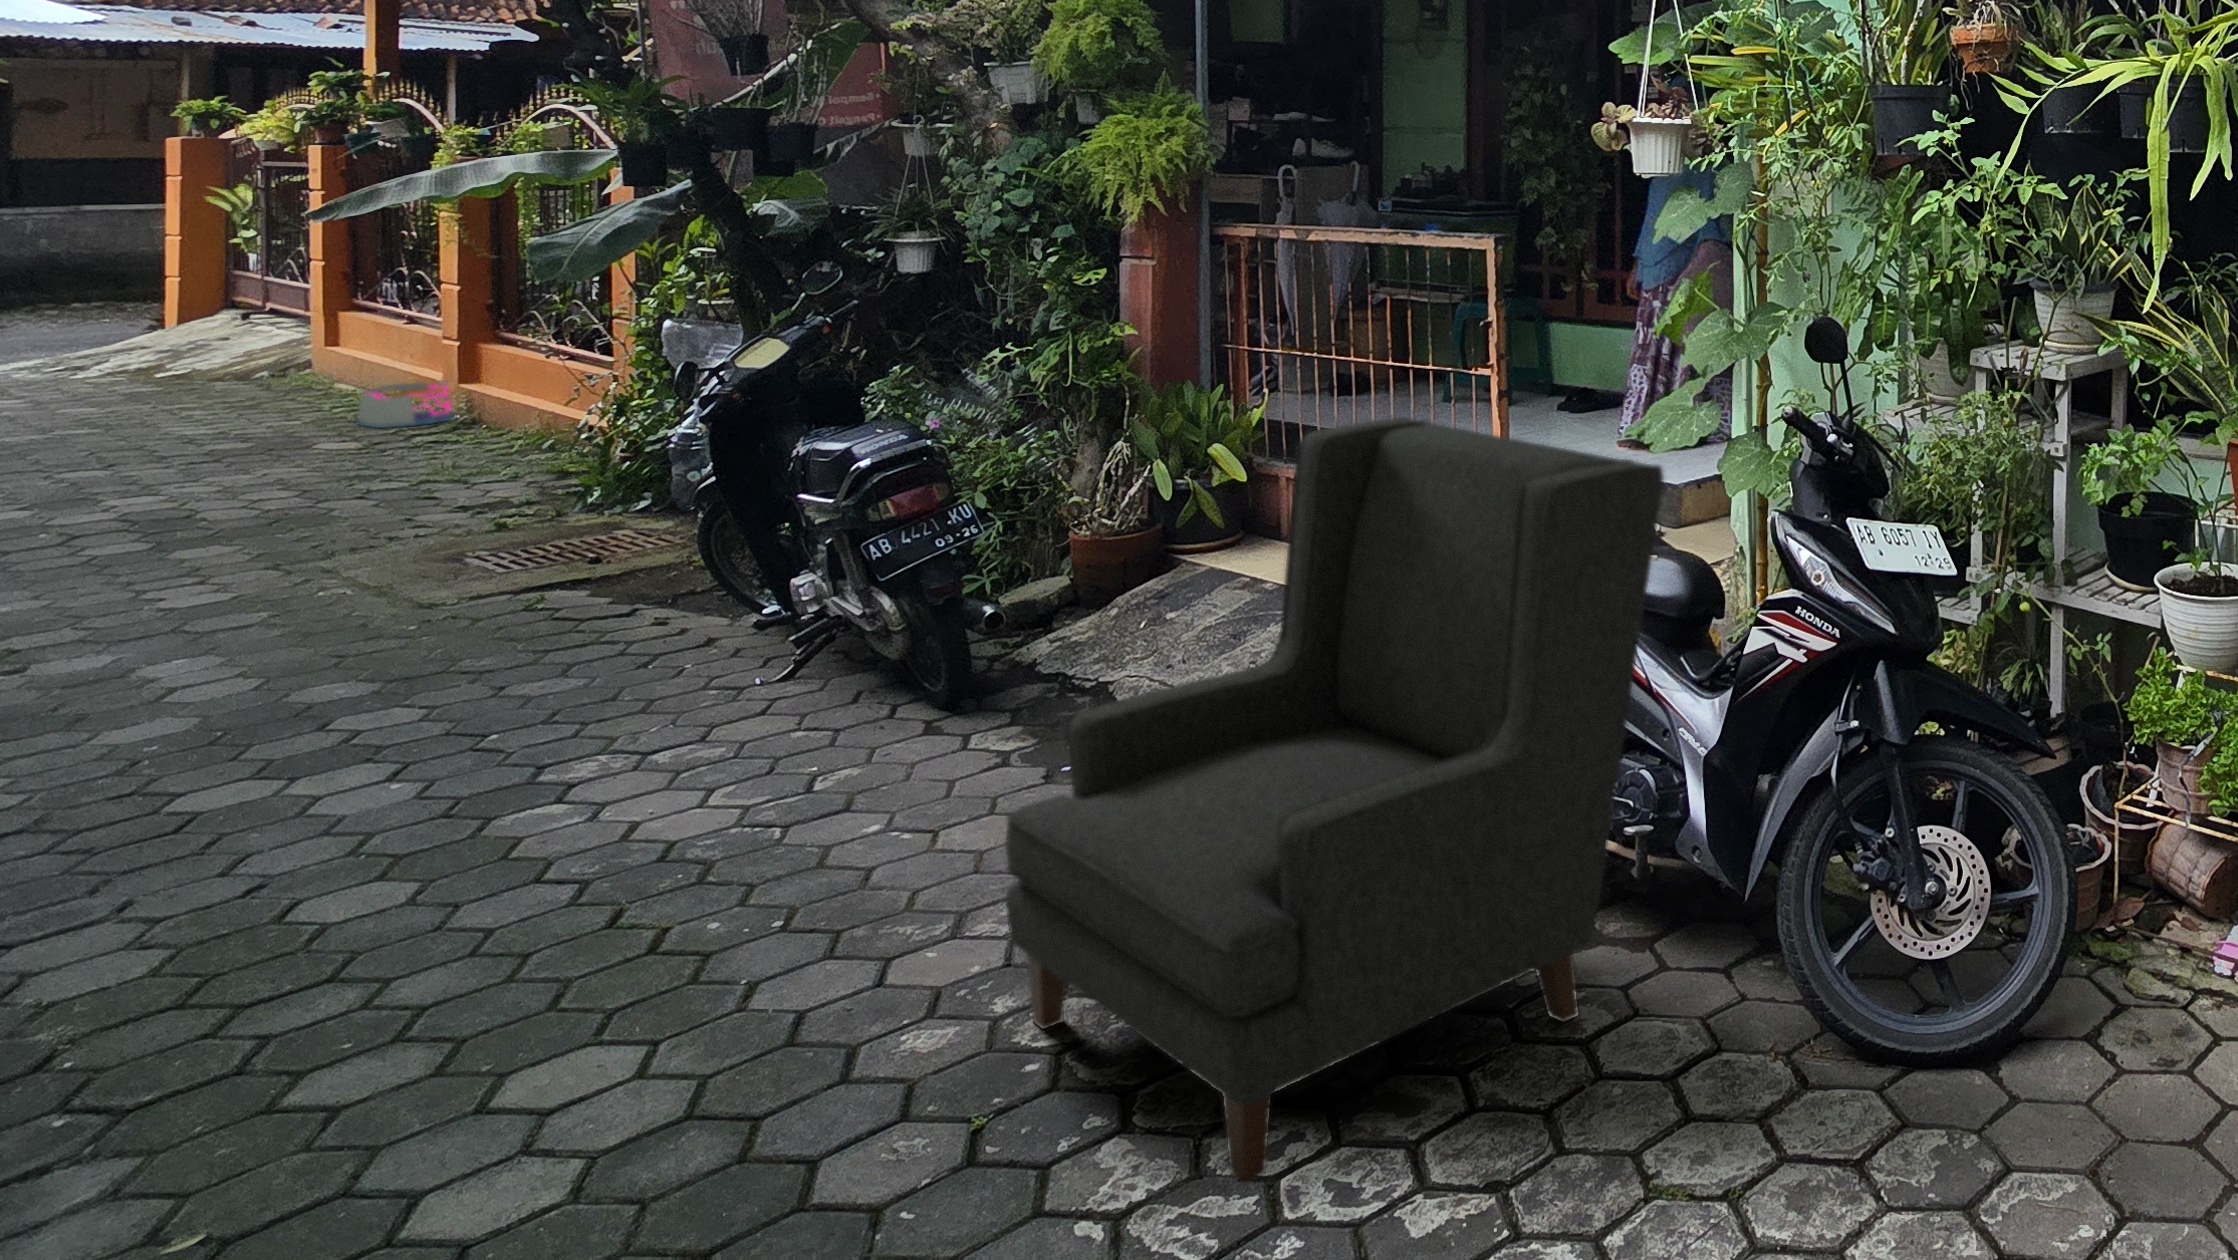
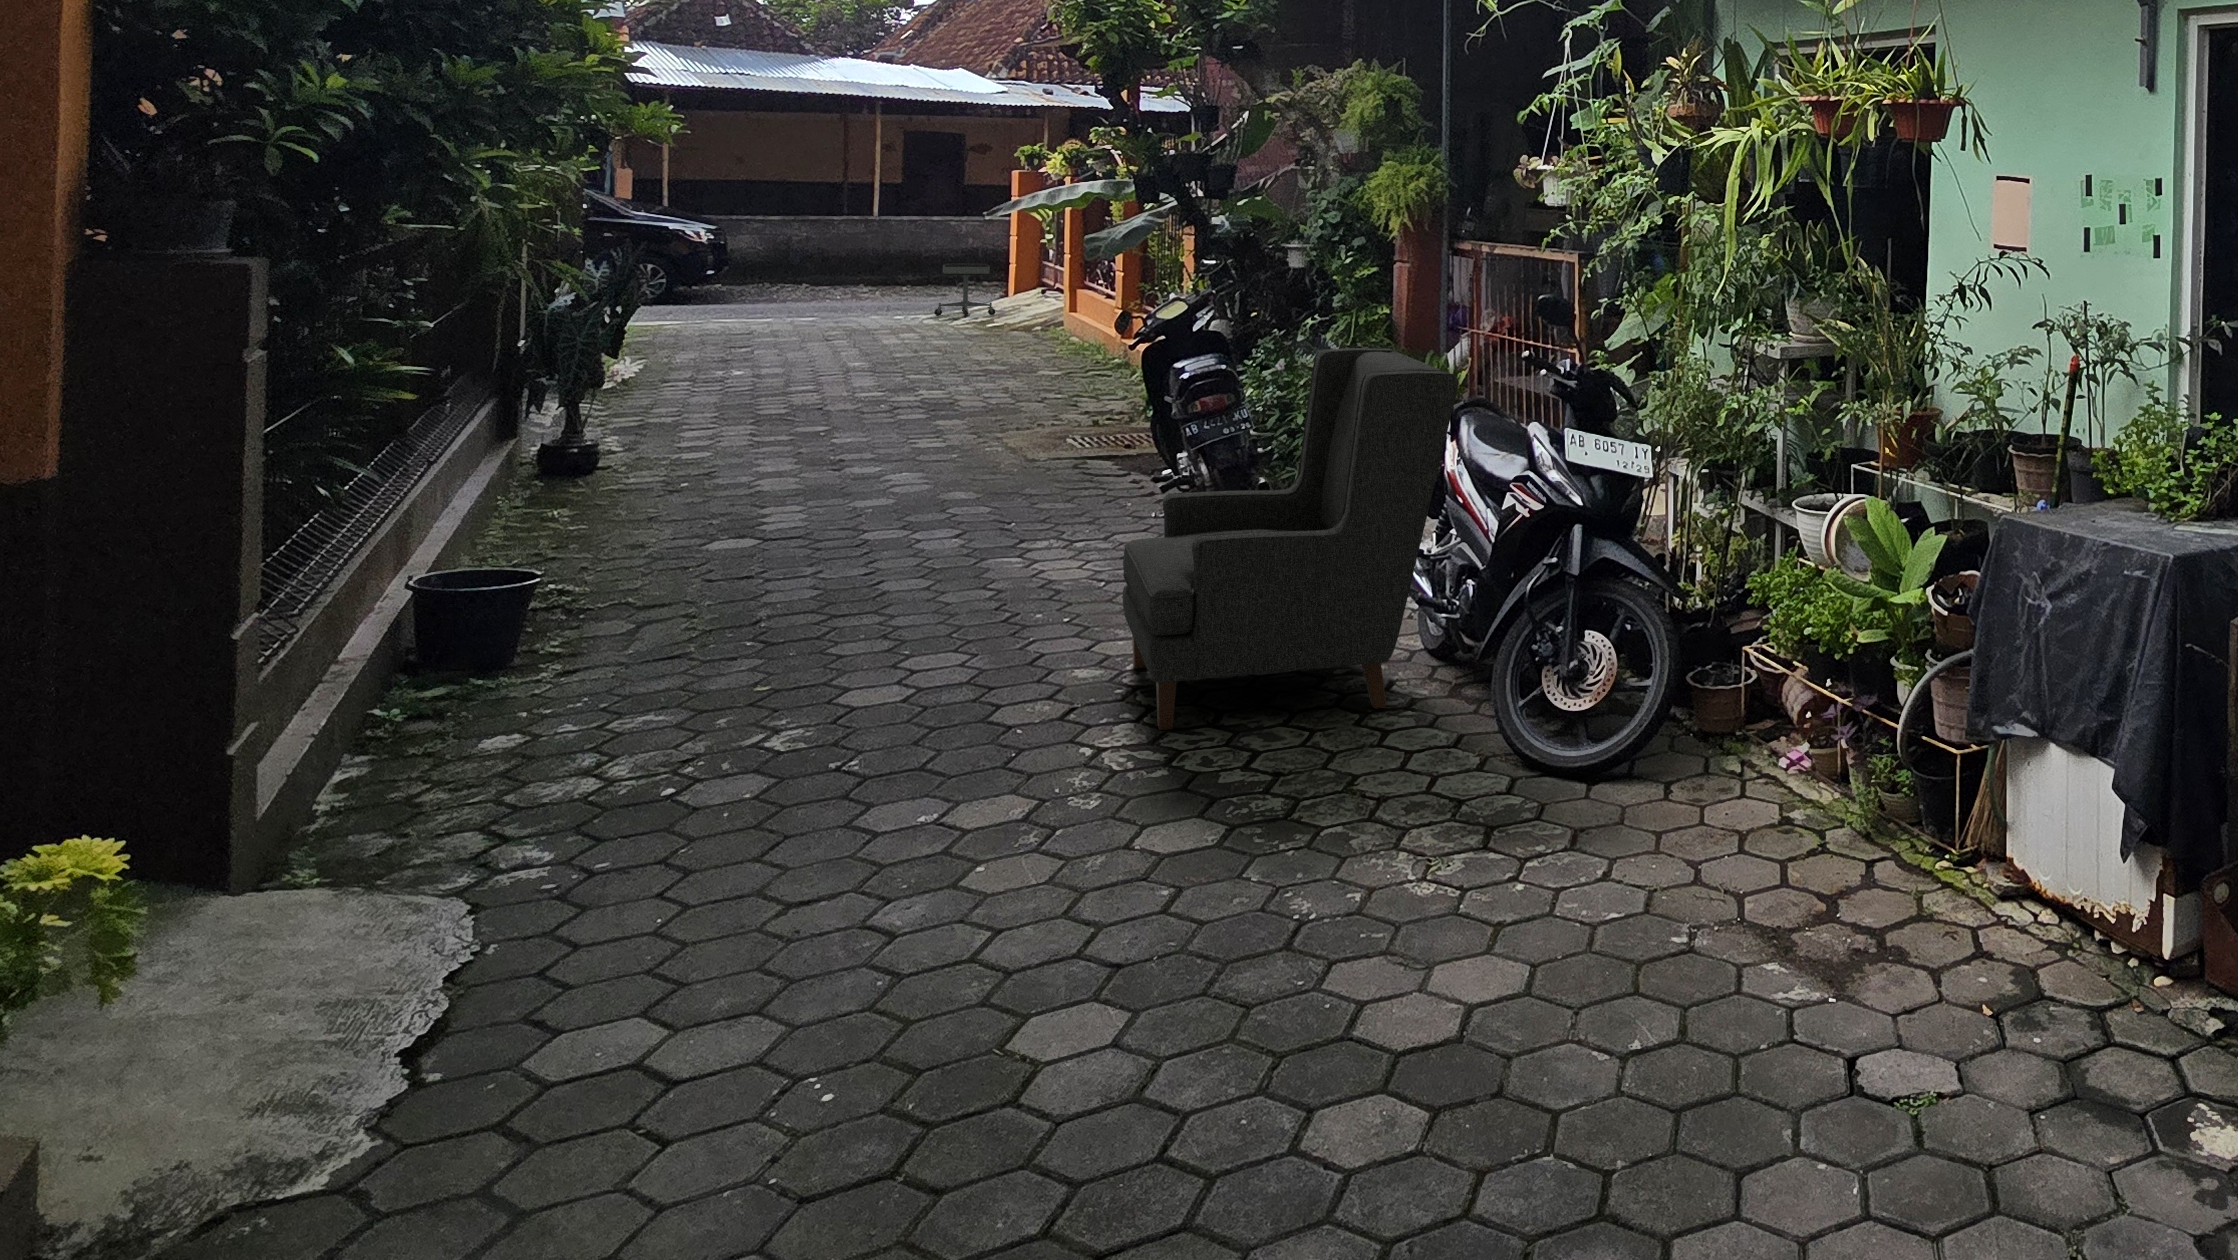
stool: none [49,276,166,355] -> present [934,263,995,317]
storage bin: present [357,381,455,428] -> none [1061,342,1115,372]

